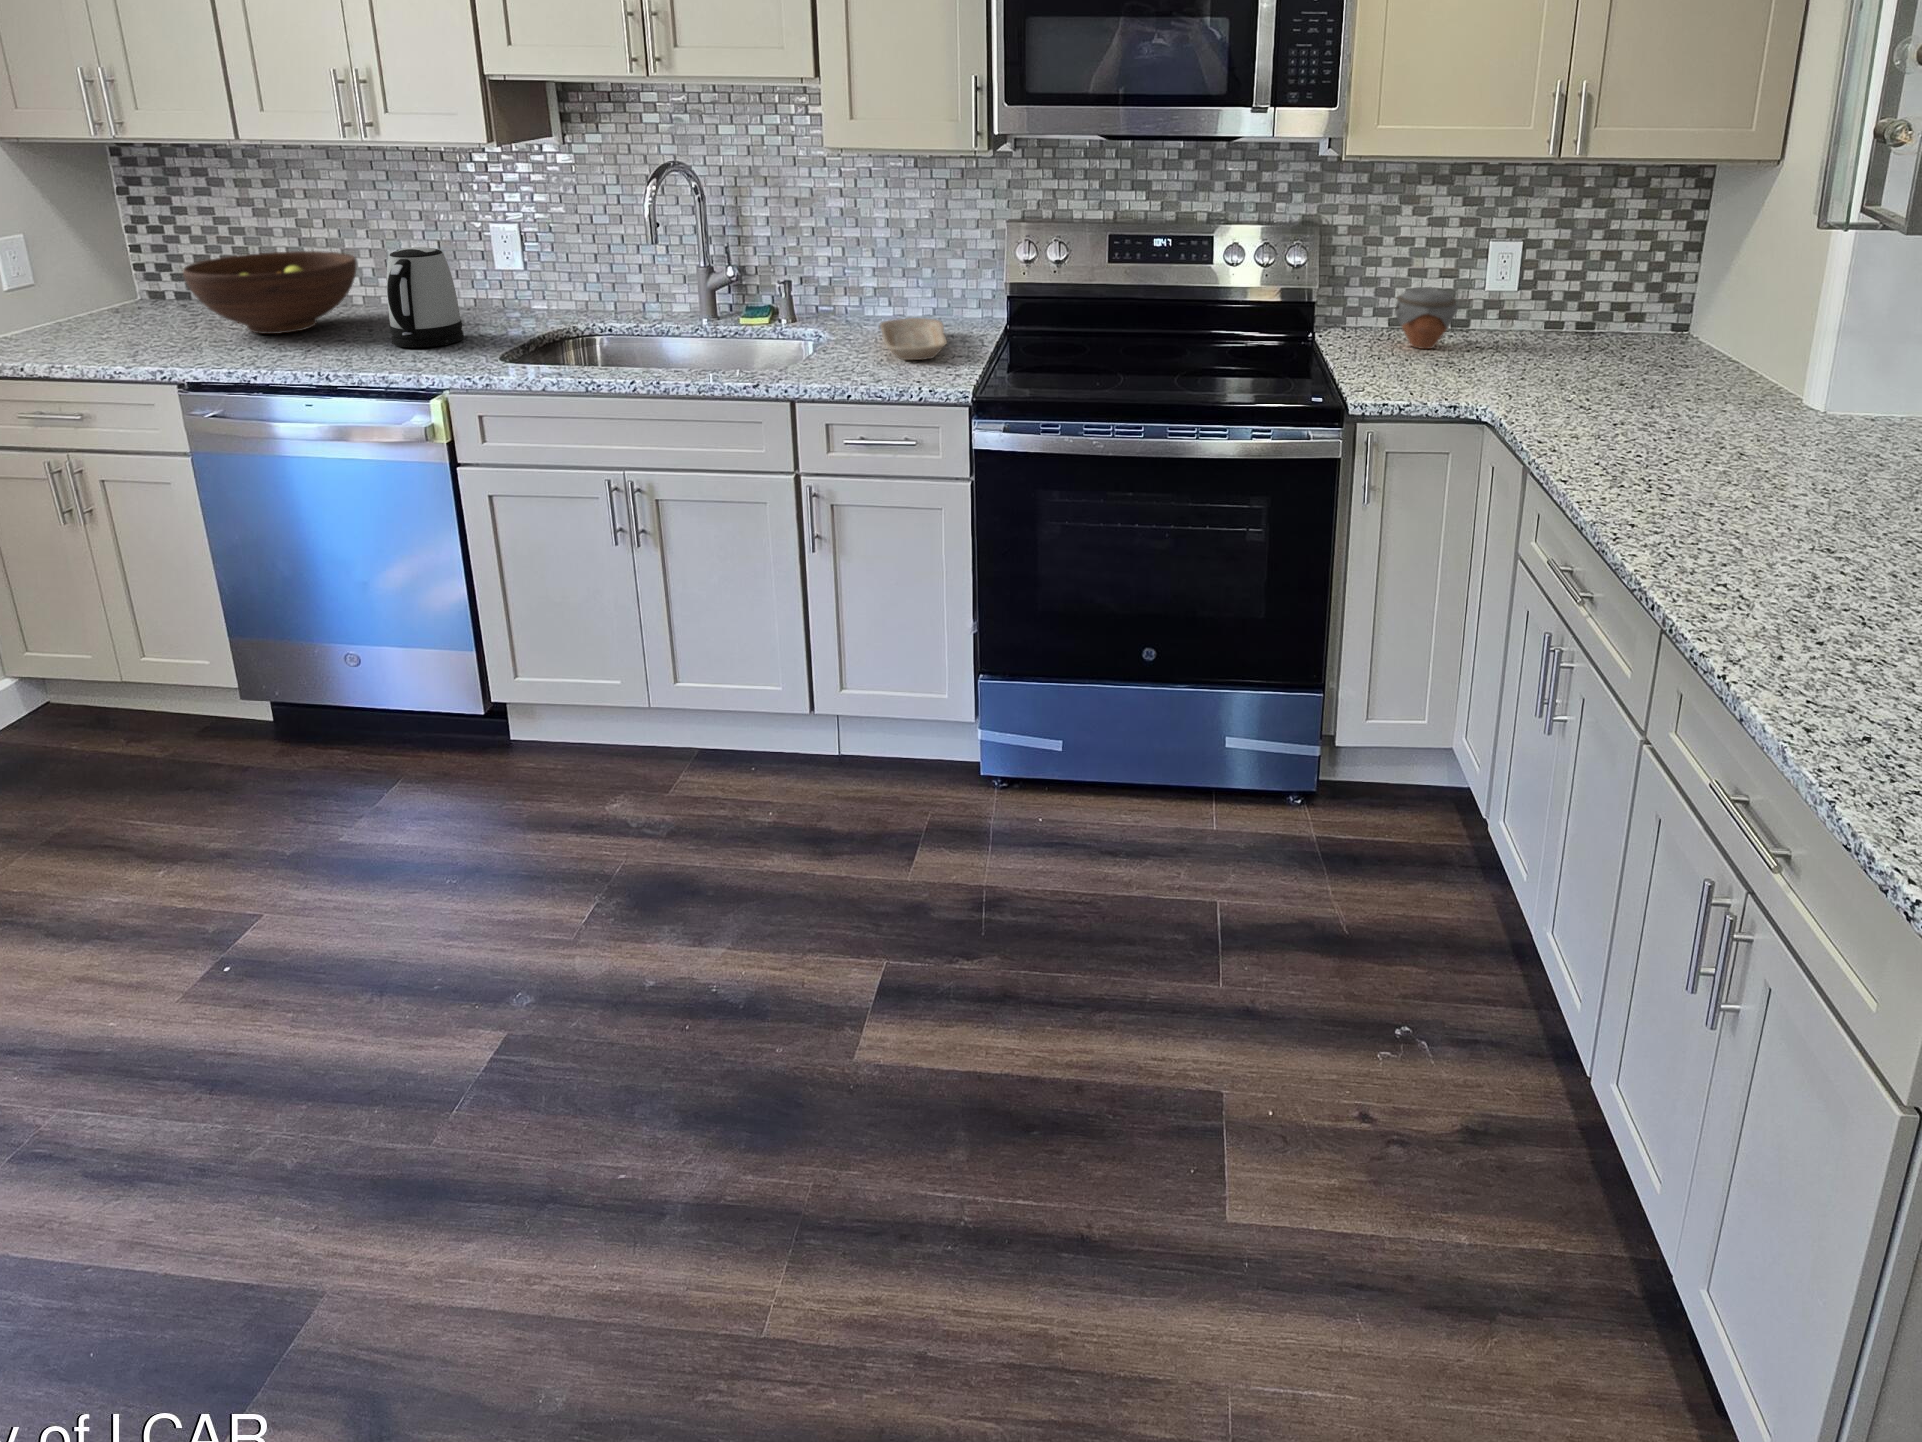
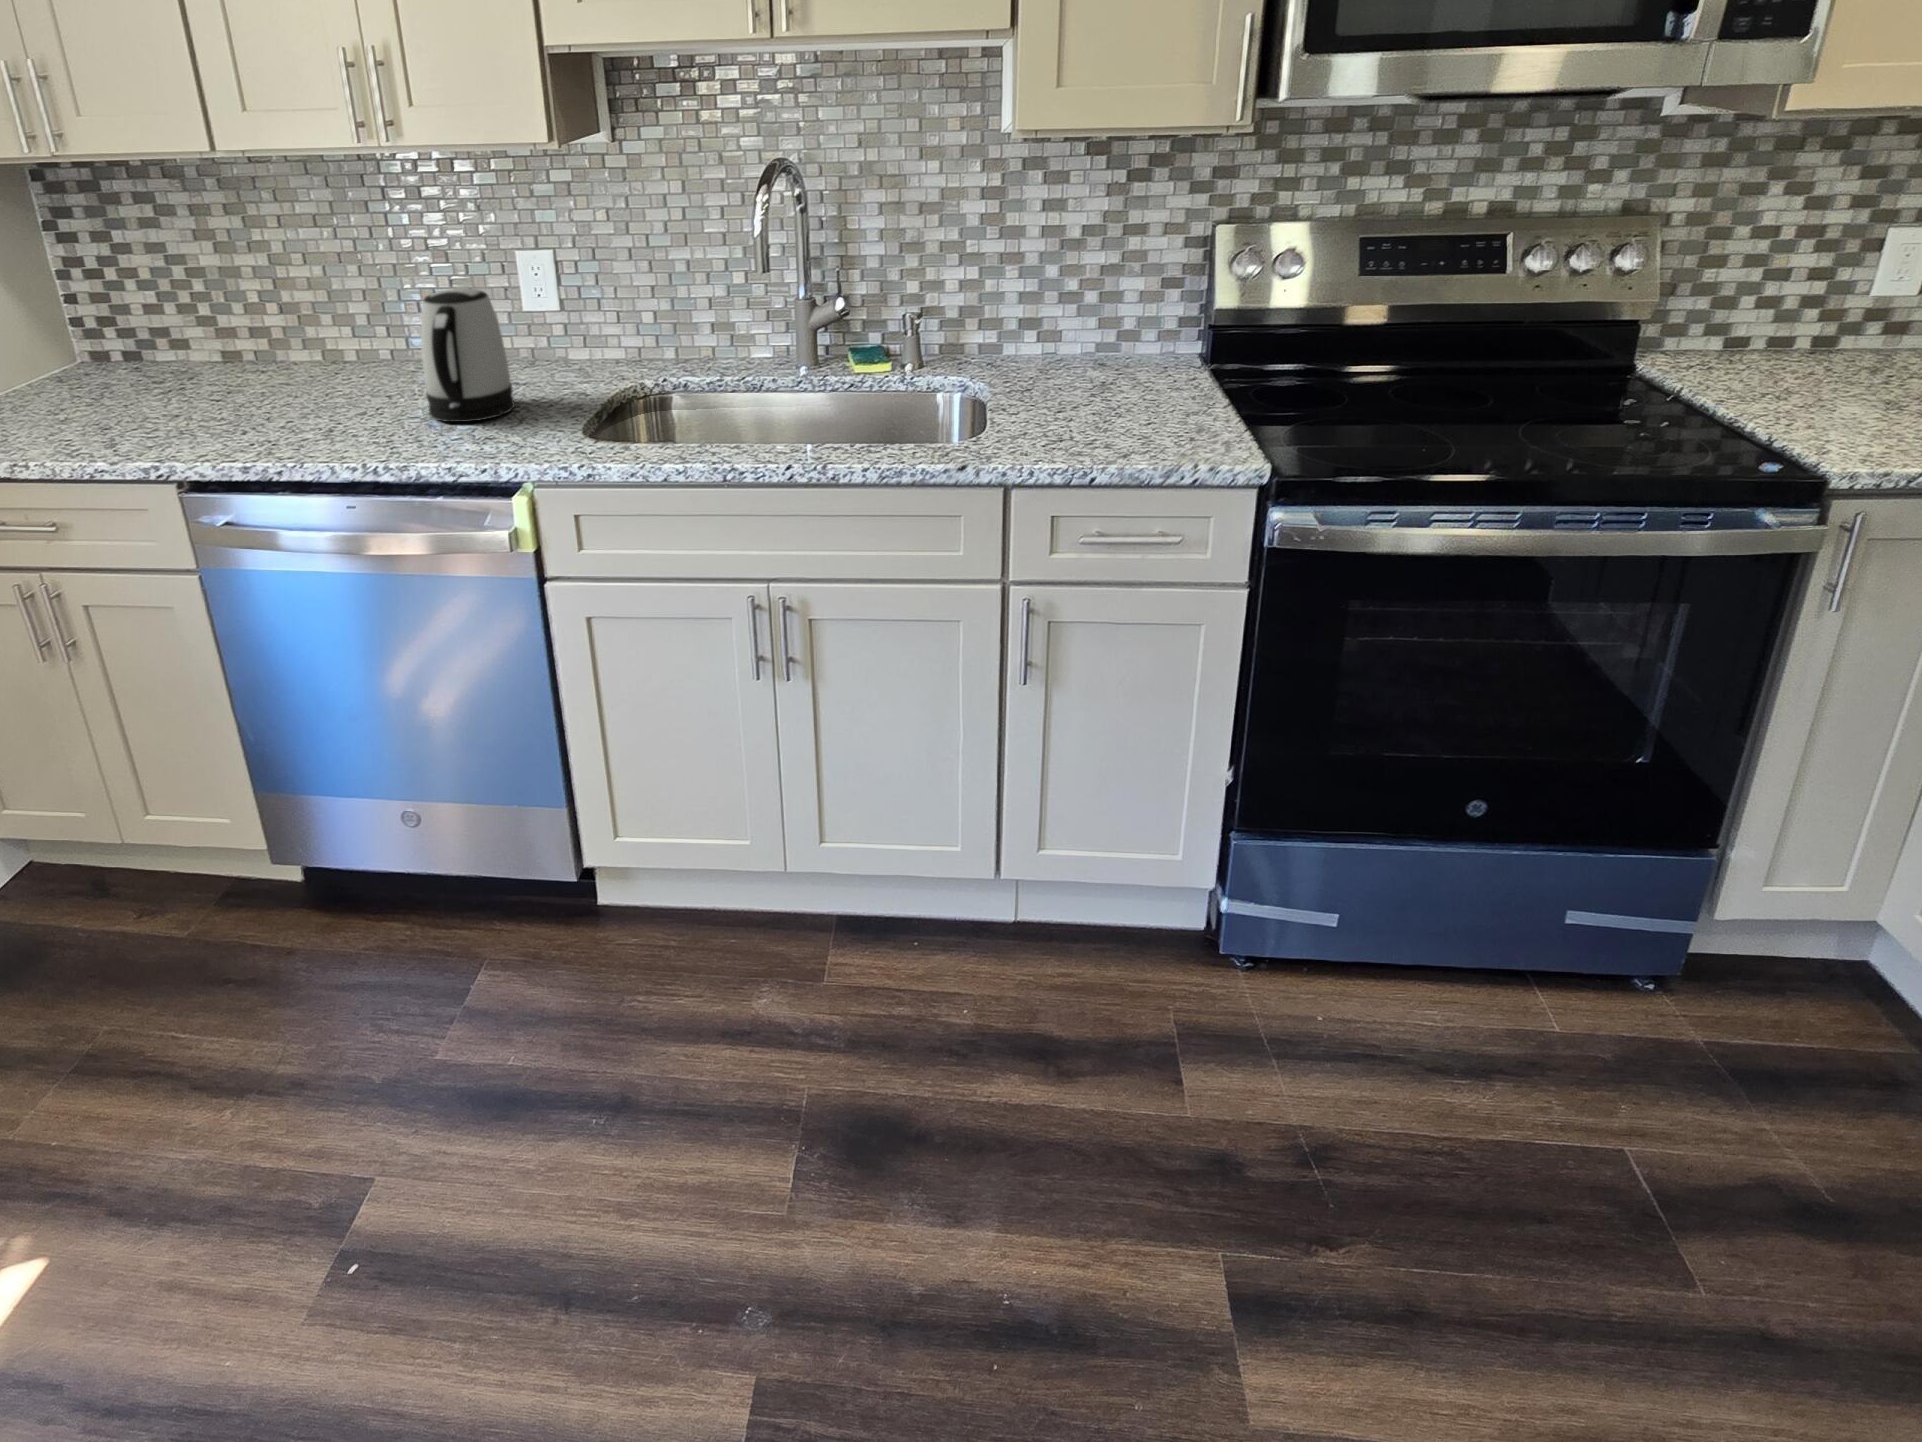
fruit bowl: present [183,251,357,334] -> none [155,296,362,408]
jar: present [1395,287,1458,349] -> none [1757,294,1863,380]
tray: present [880,318,947,360] -> none [1050,358,1178,421]

